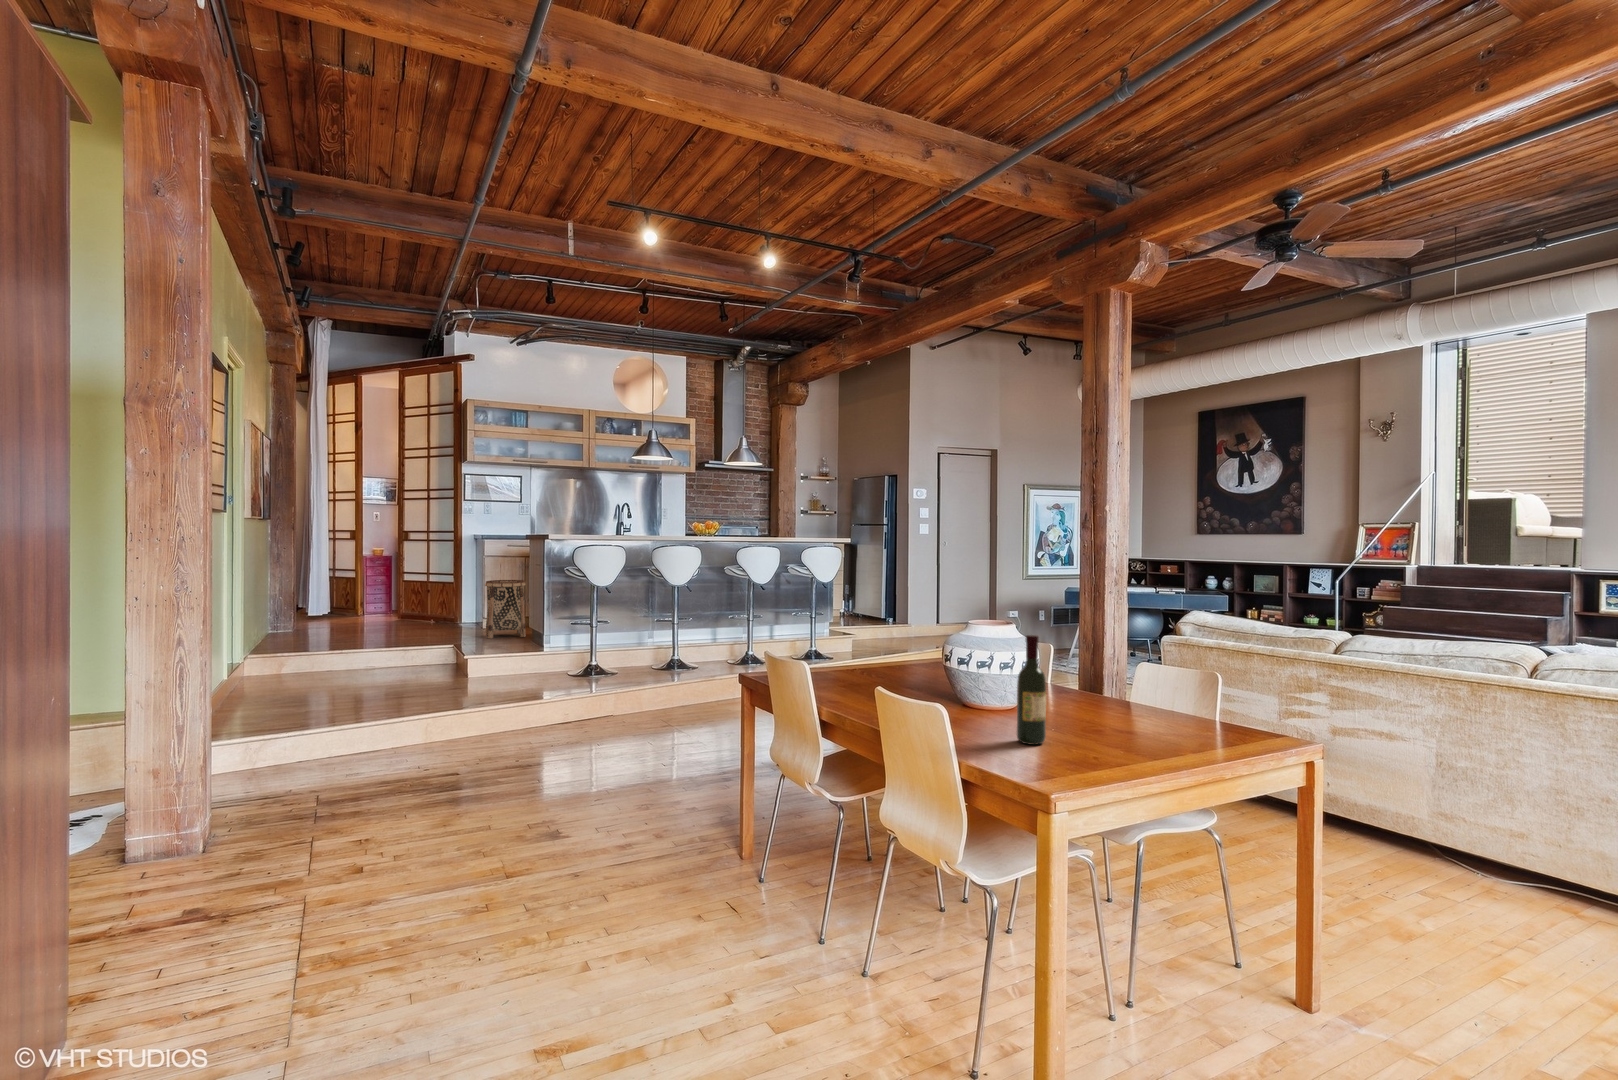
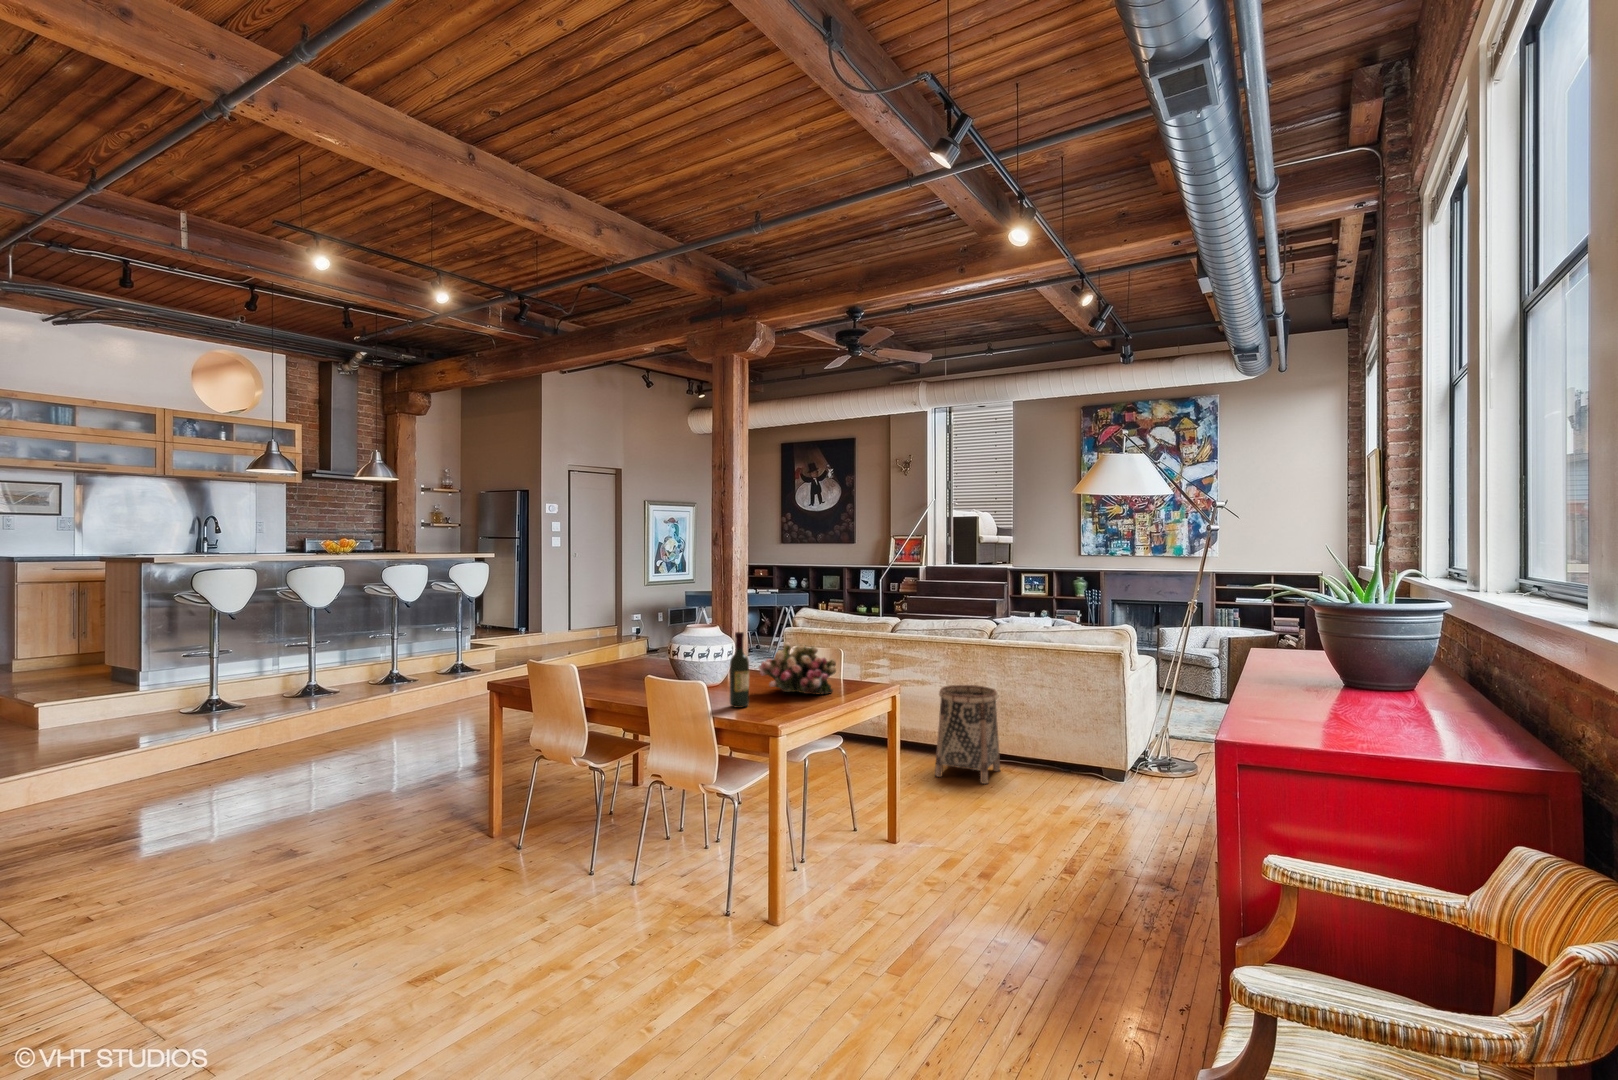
basket: present [485,580,526,639] -> present [935,685,1000,784]
flower arrangement: none [1074,655,1199,740] -> present [759,642,836,694]

